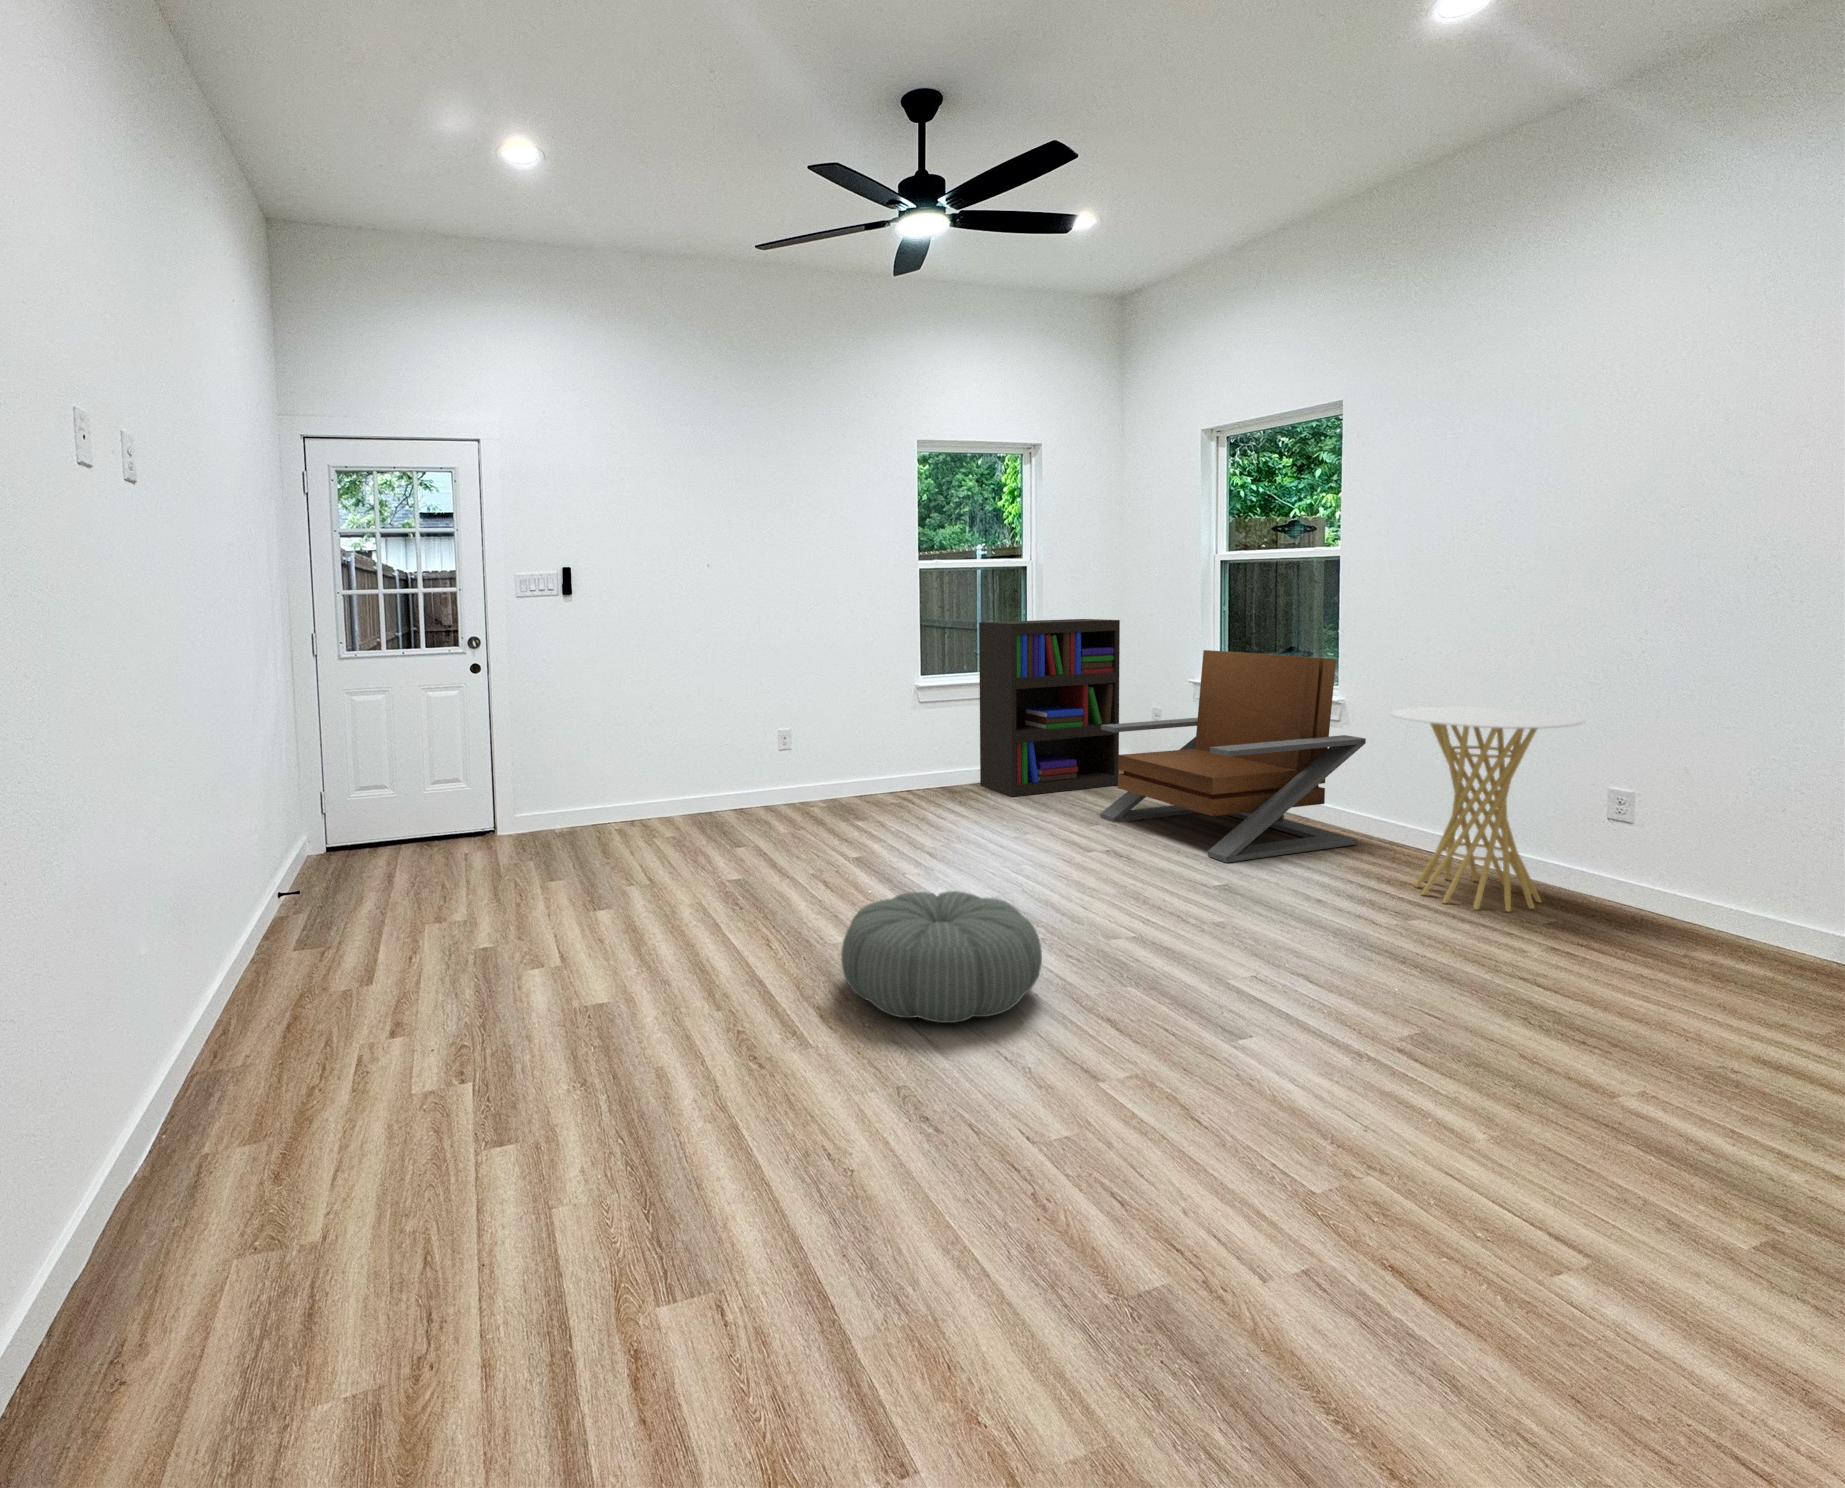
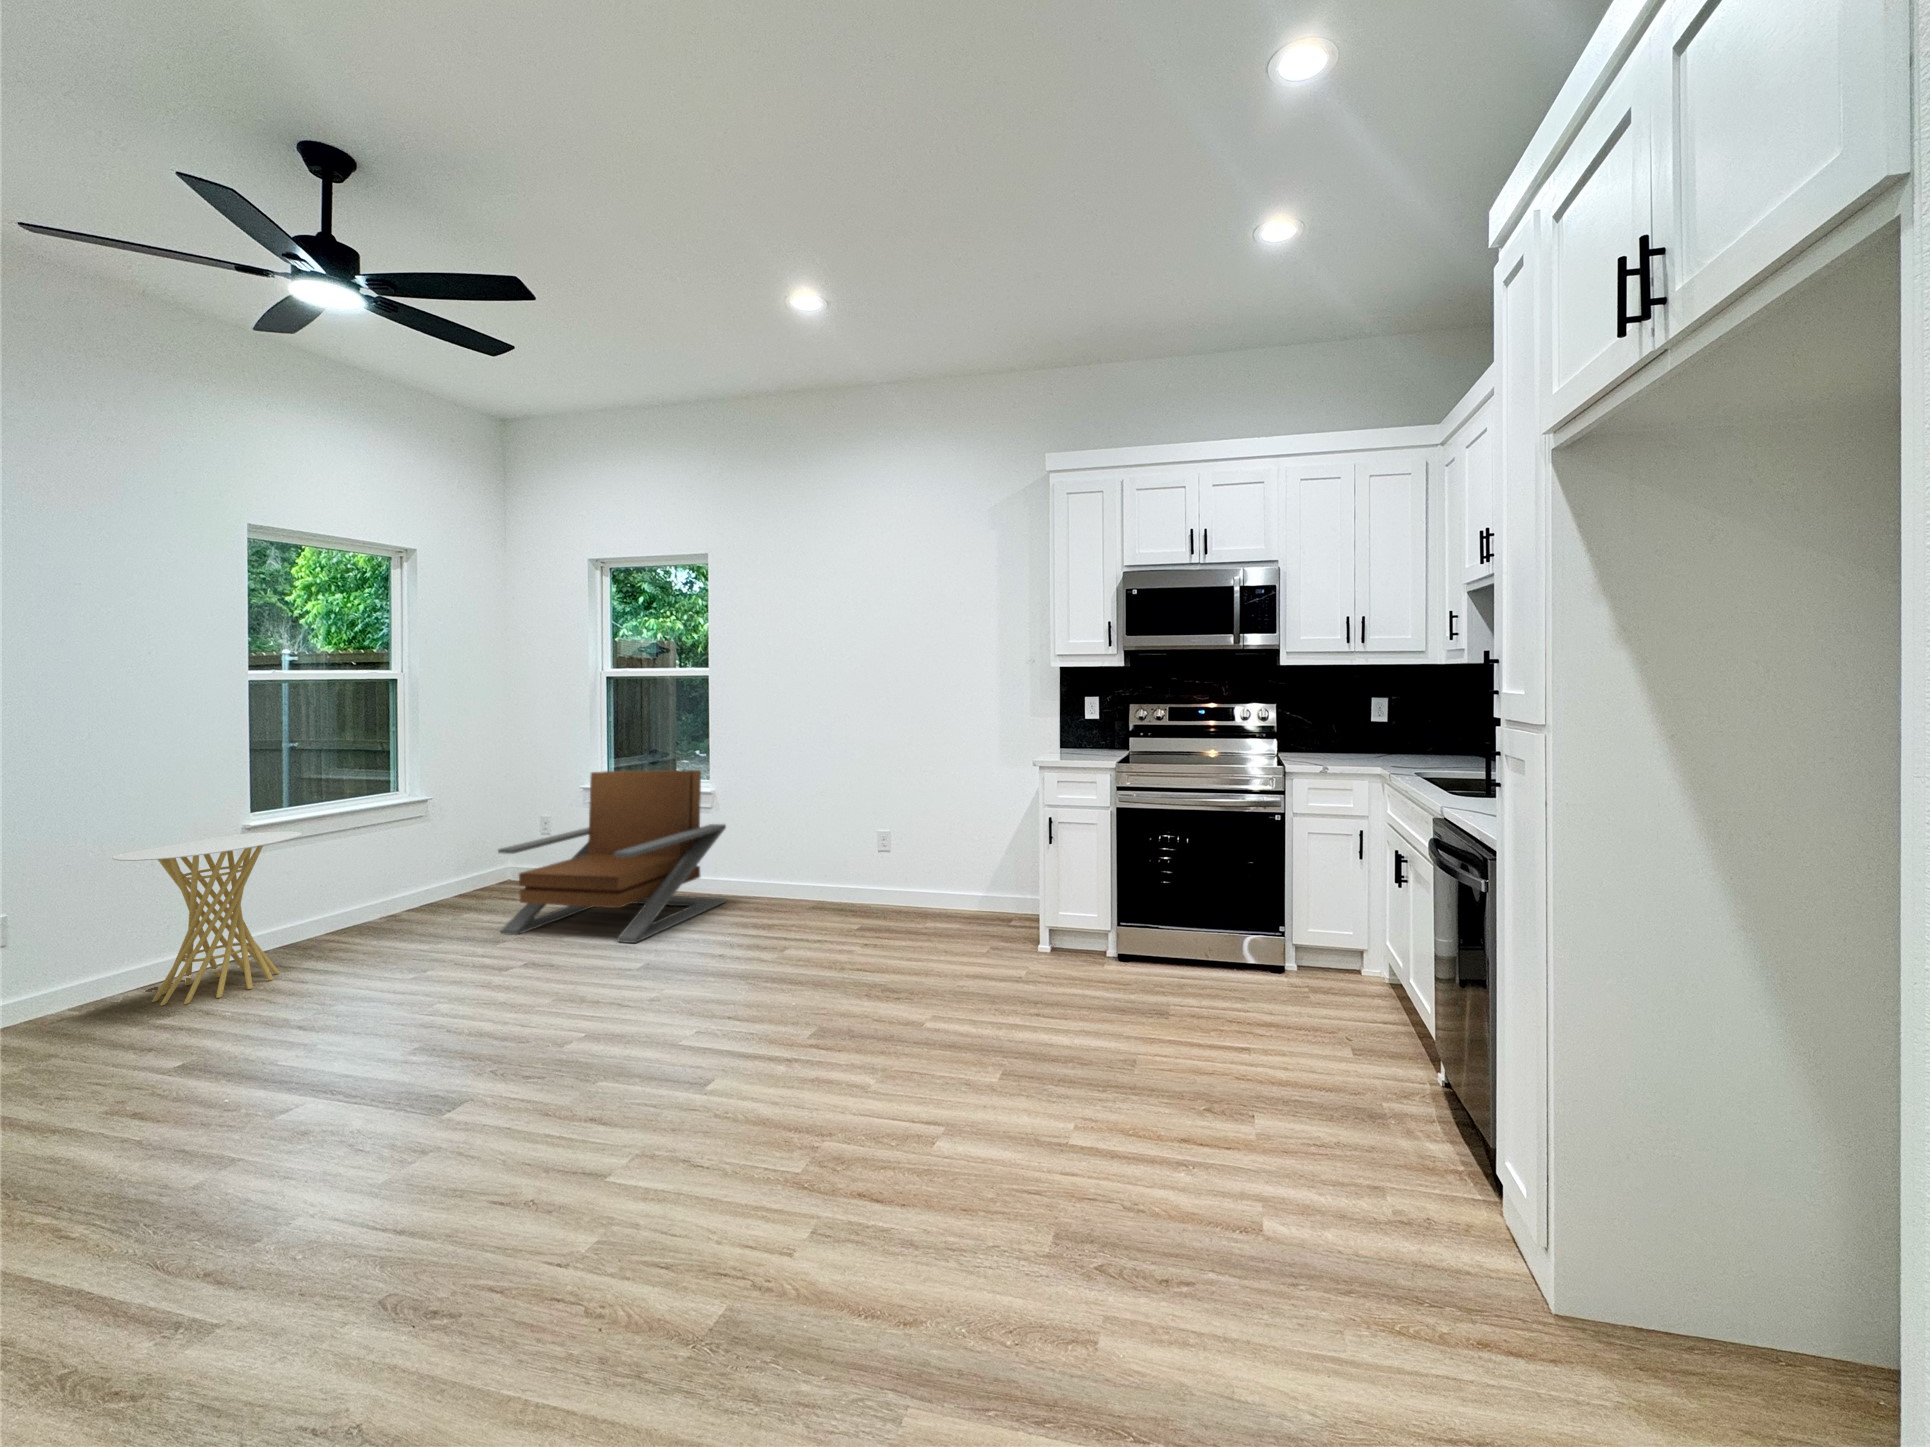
bookshelf: present [979,619,1120,797] -> none [334,752,507,937]
side table: present [1391,706,1584,911] -> present [112,831,302,1005]
pouf: present [841,891,1042,1023] -> none [240,1046,512,1227]

